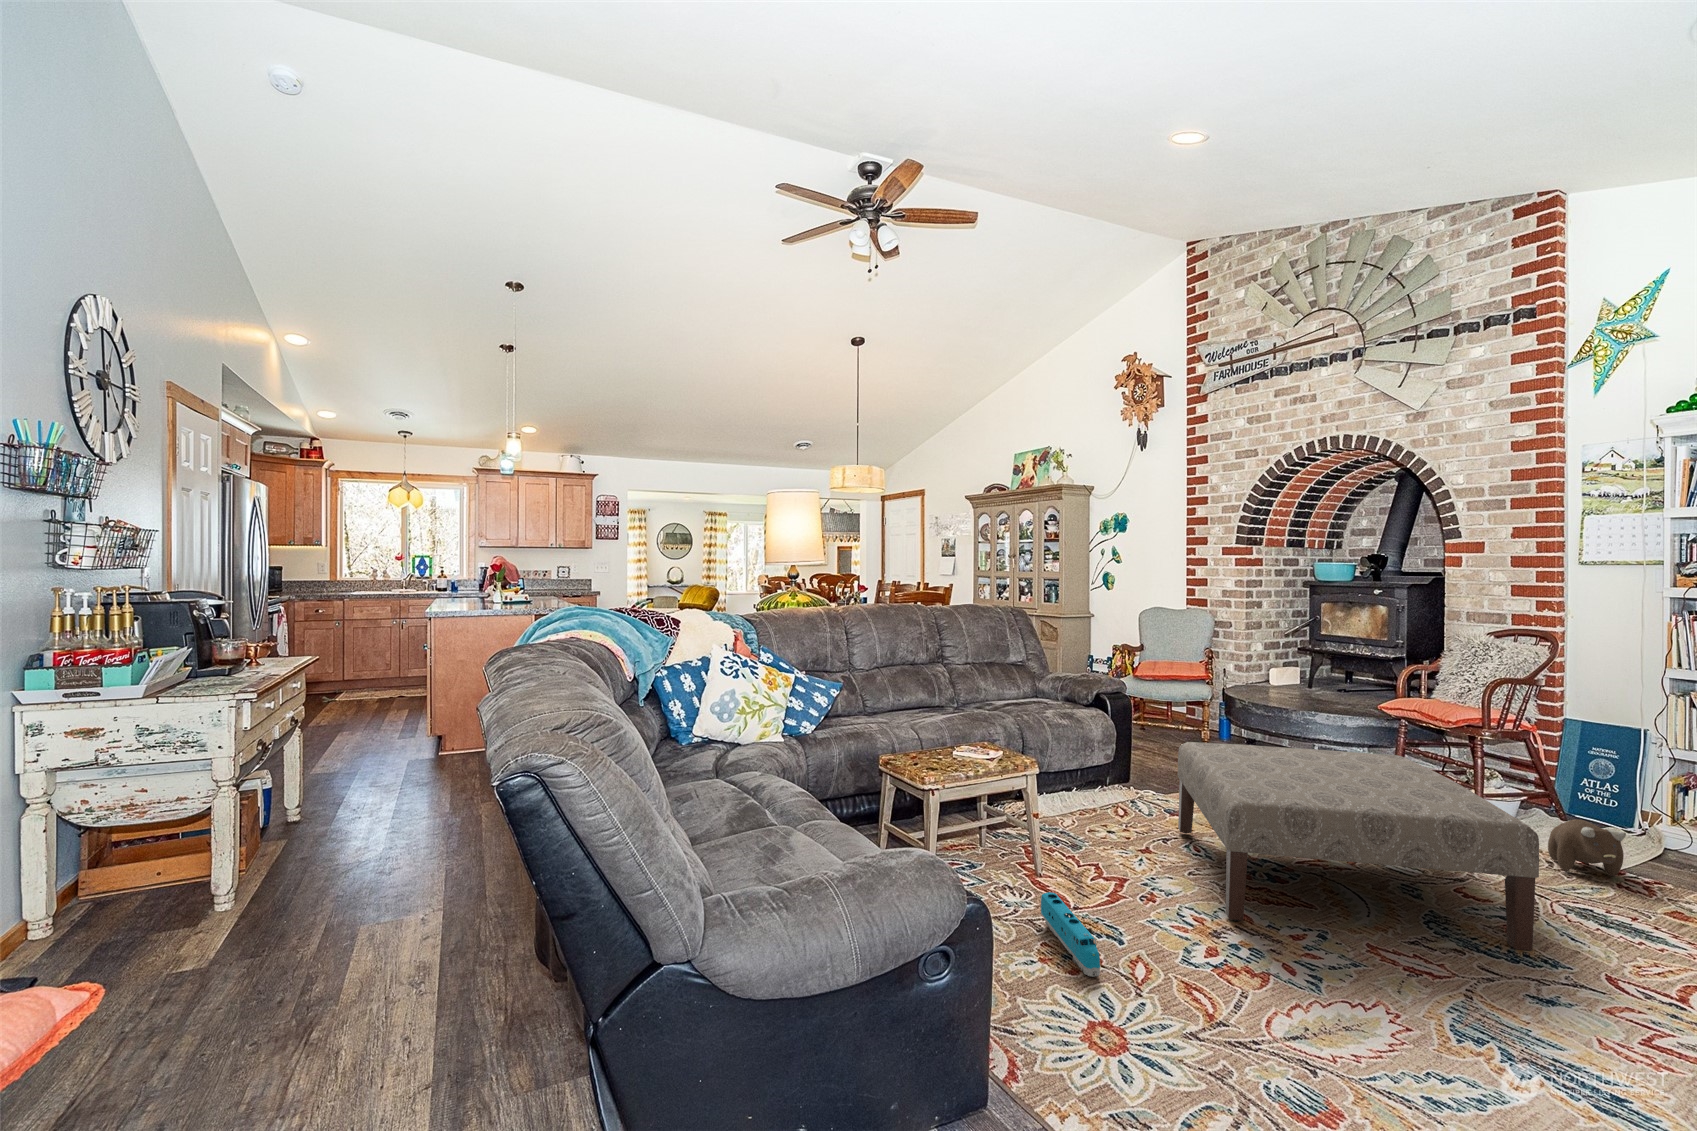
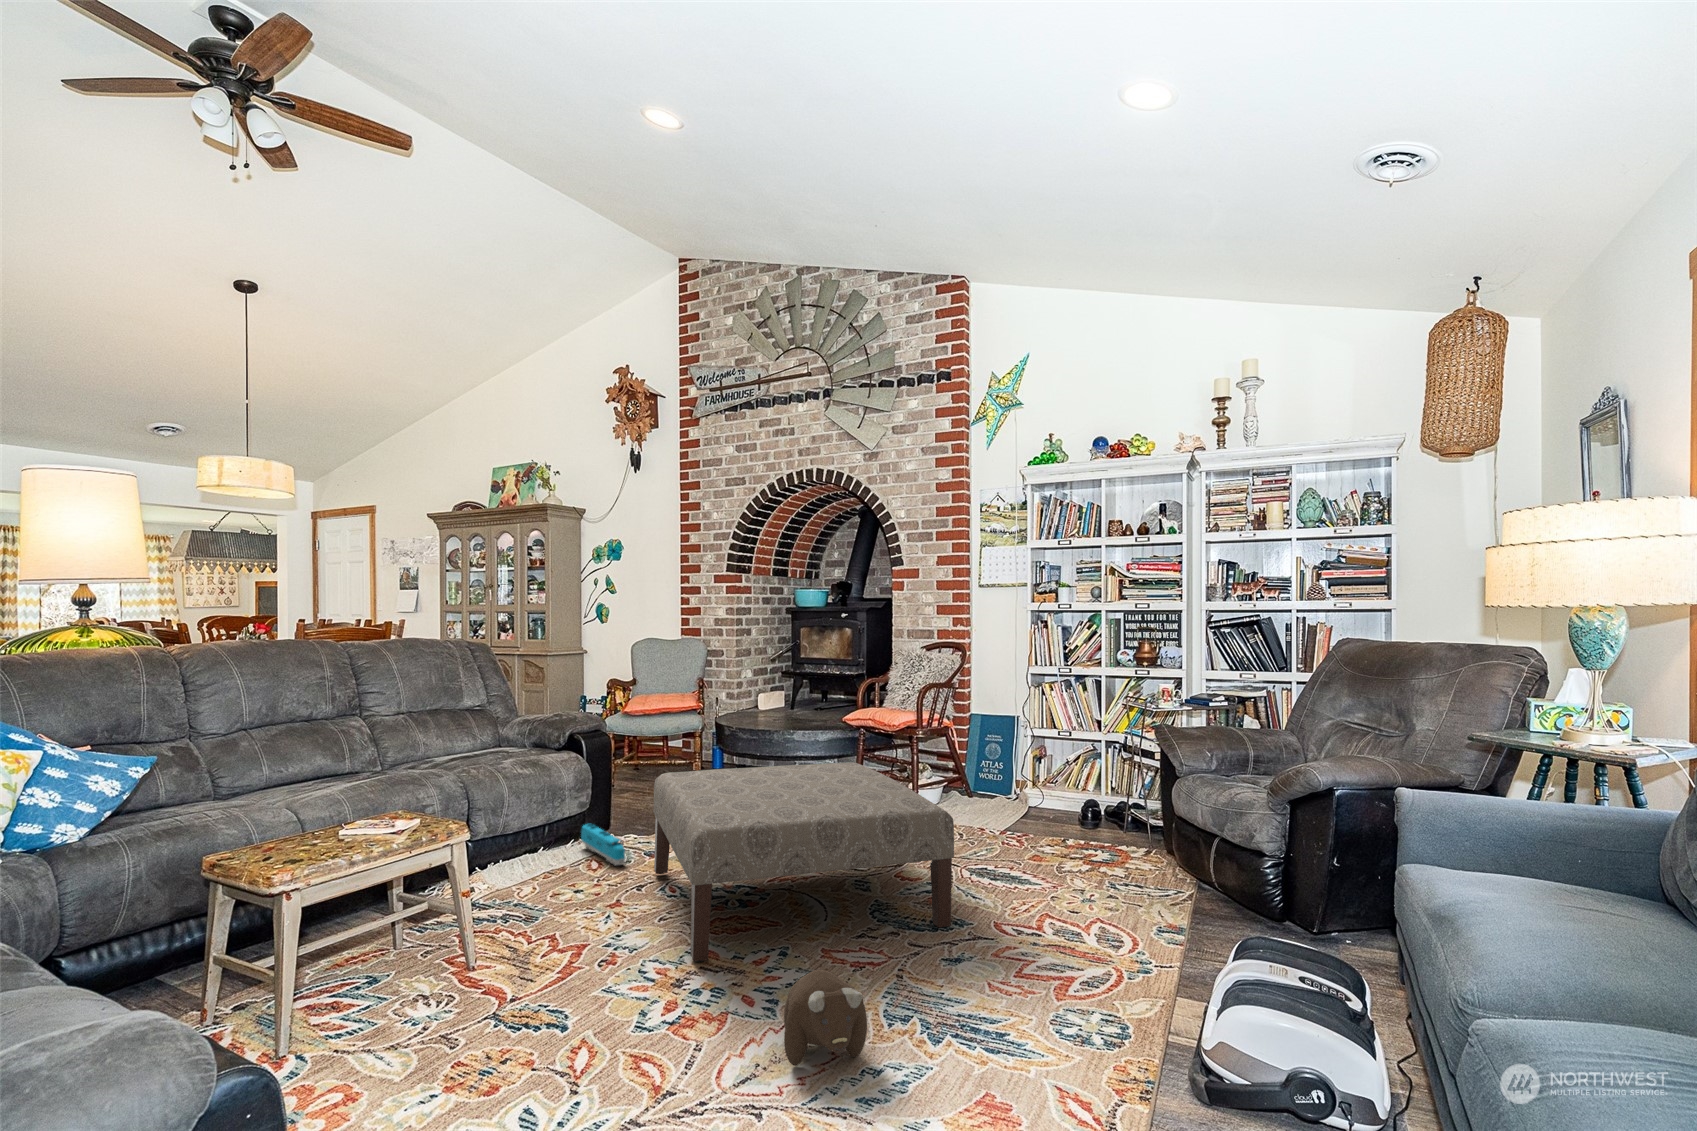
plush toy: present [1548,819,1626,876] -> present [784,970,867,1066]
toy train: present [1041,892,1100,977] -> present [581,824,625,865]

